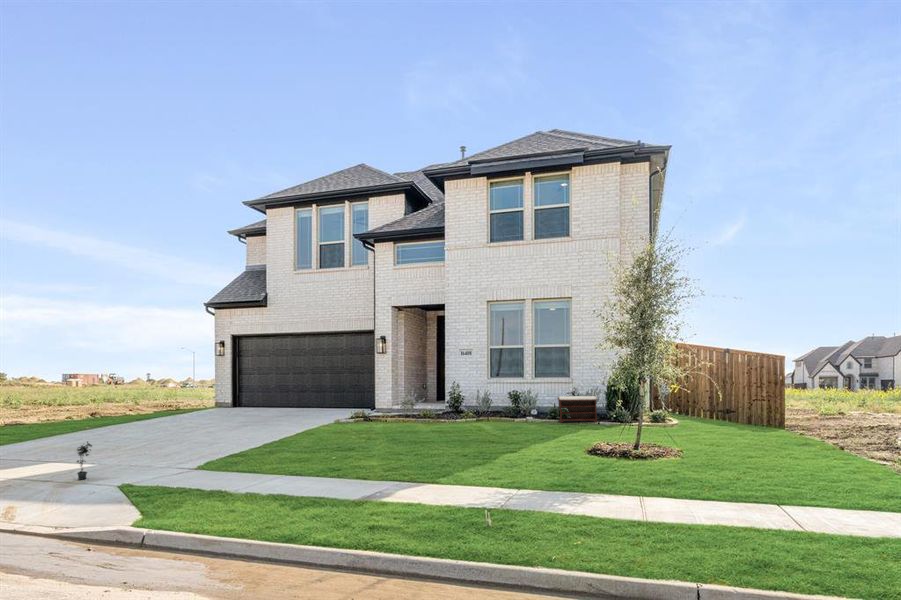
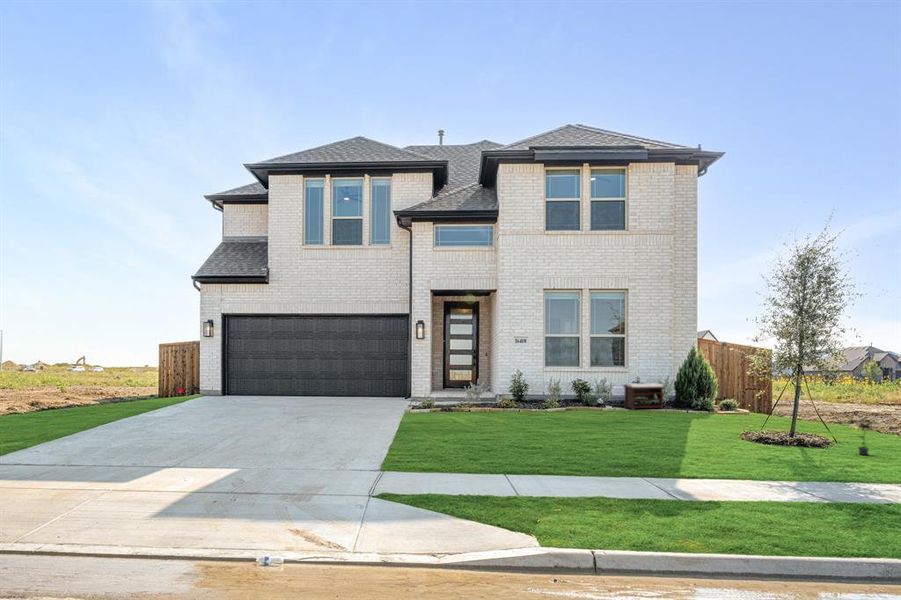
potted plant: present [77,442,92,480] -> present [851,419,878,455]

